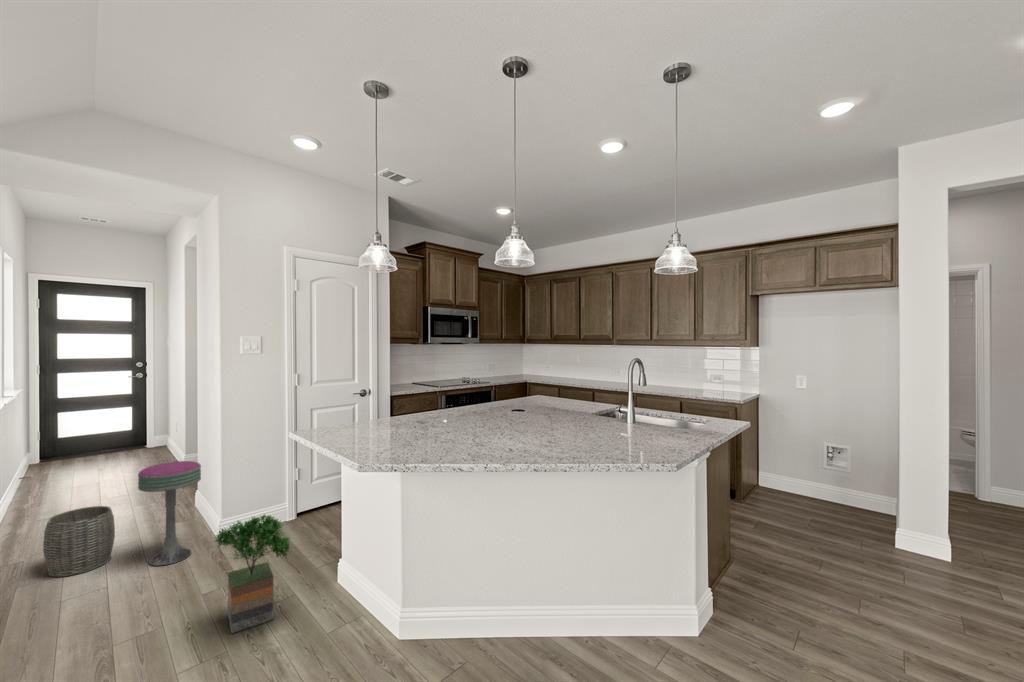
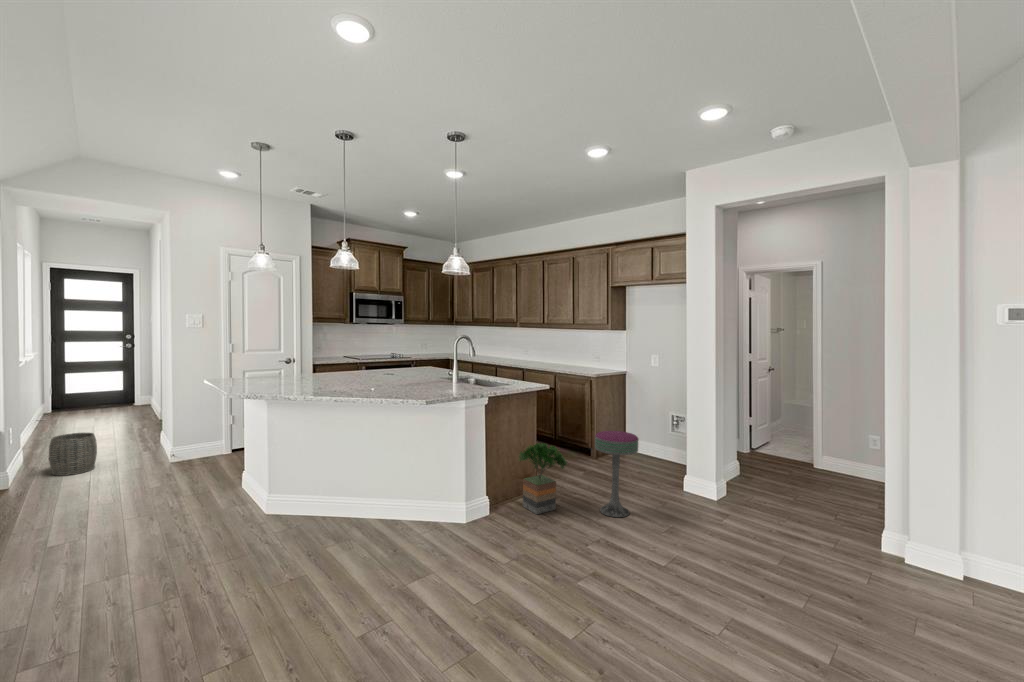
bar stool: present [138,461,201,566] -> present [595,431,639,517]
potted tree: present [215,515,290,633] -> present [519,443,567,514]

